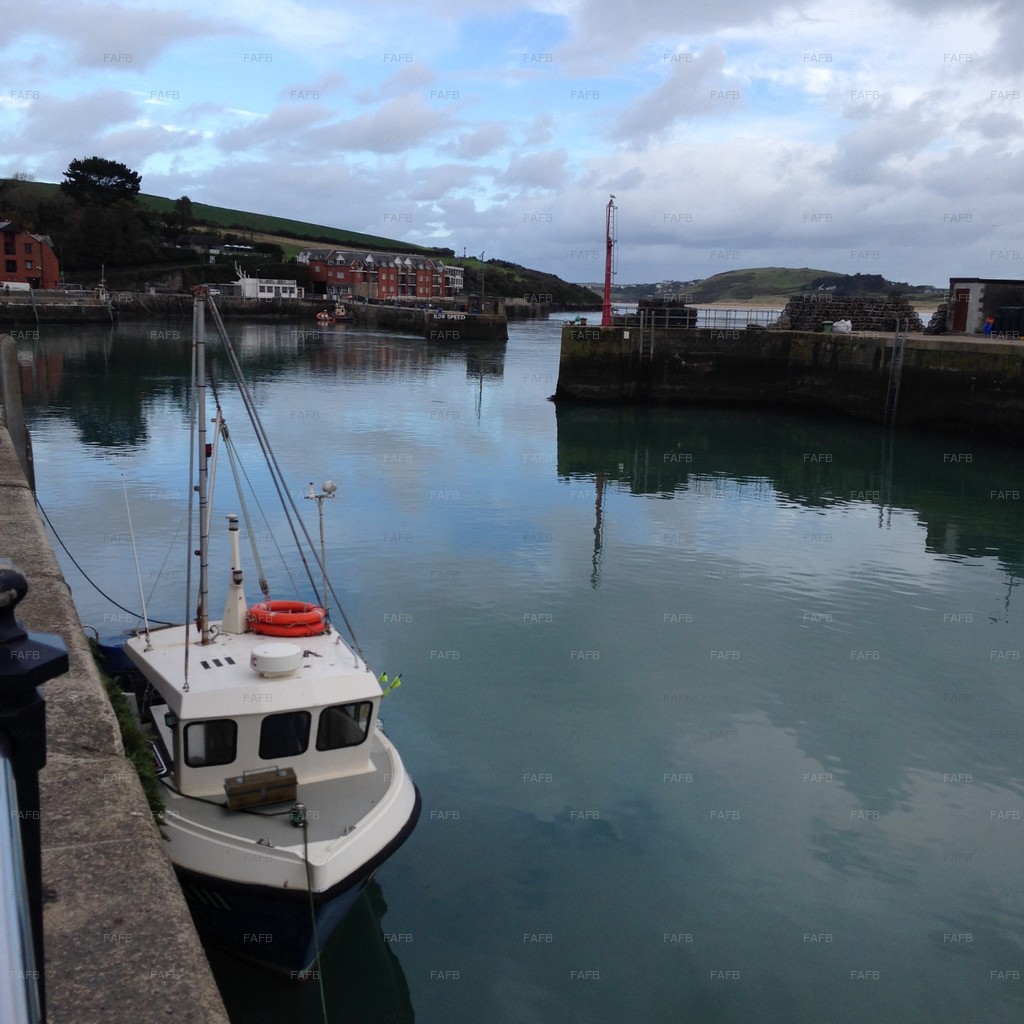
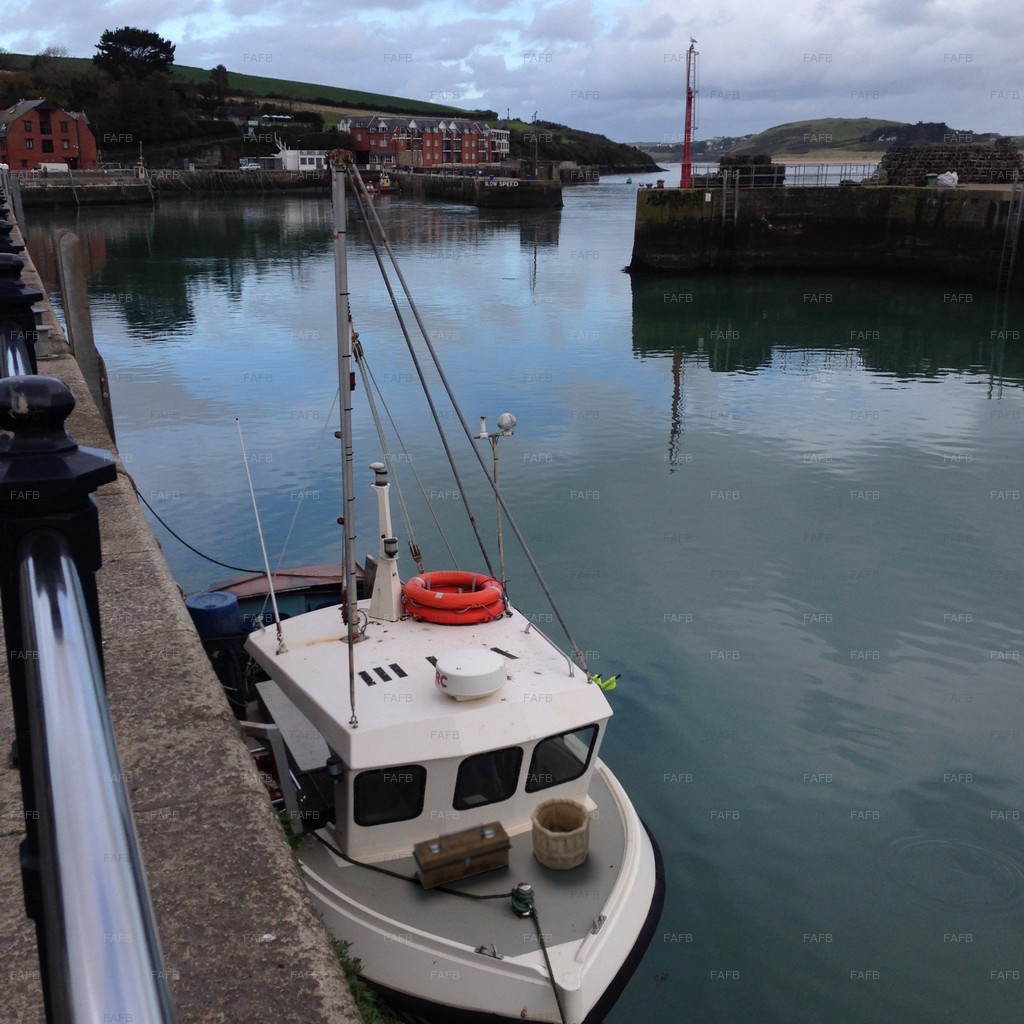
wooden bucket: none [315,753,360,802] -> present [531,798,591,870]

